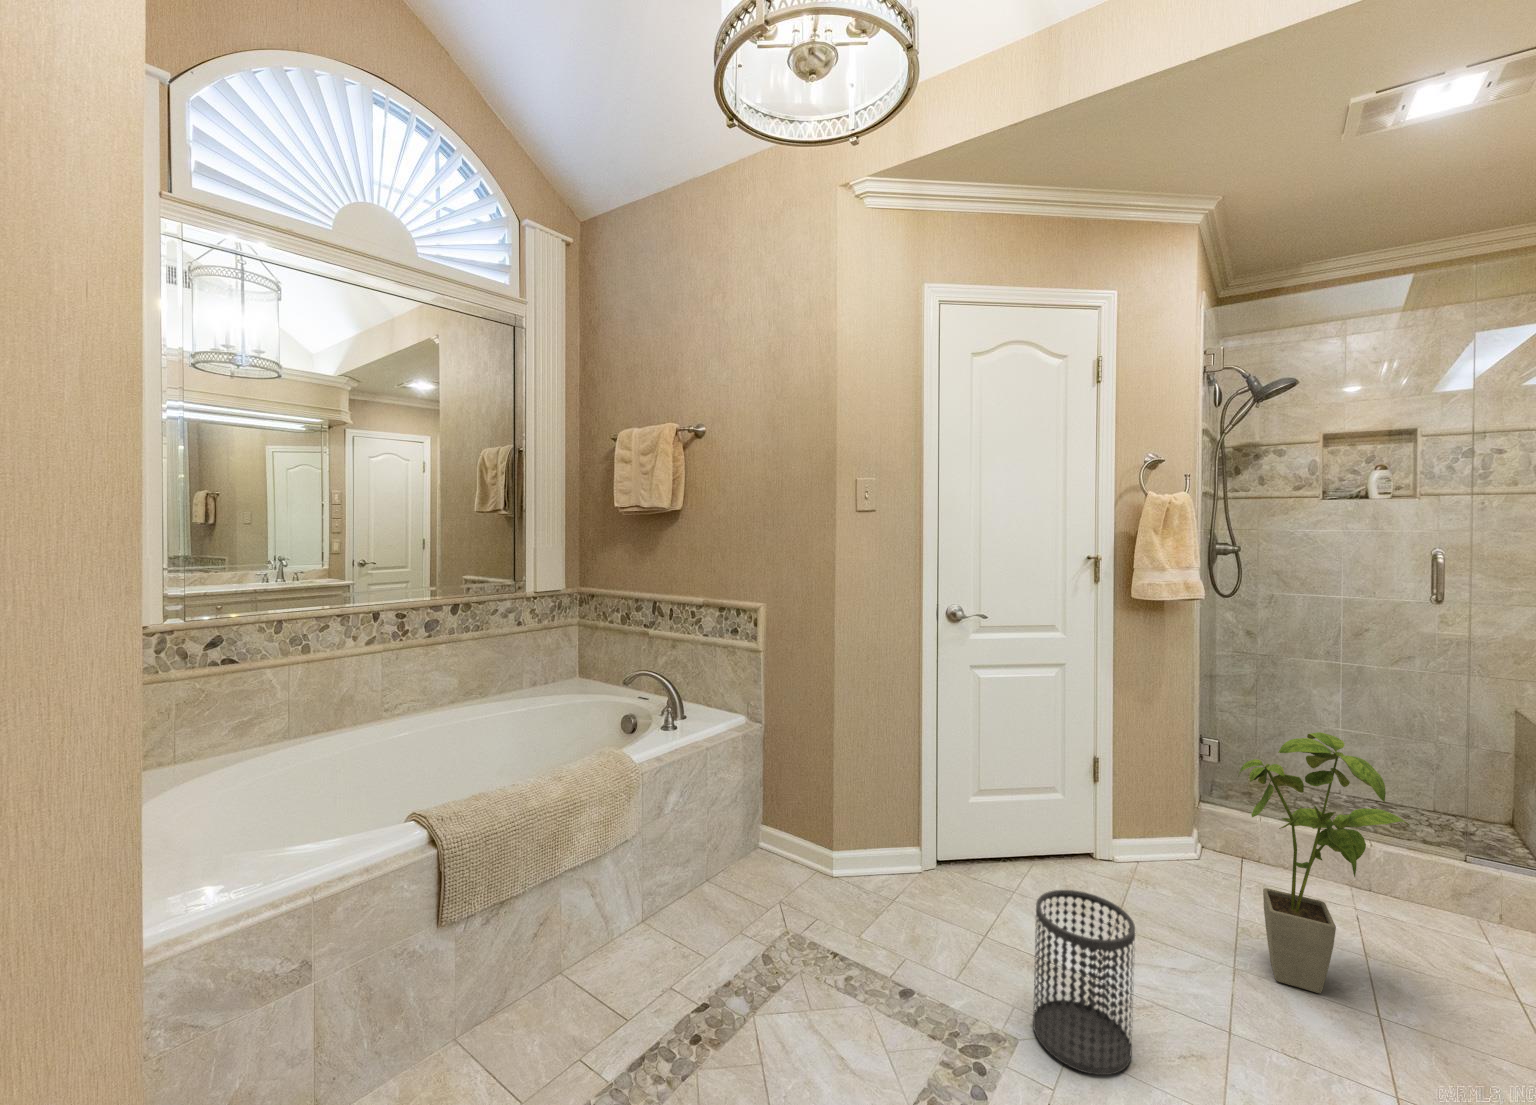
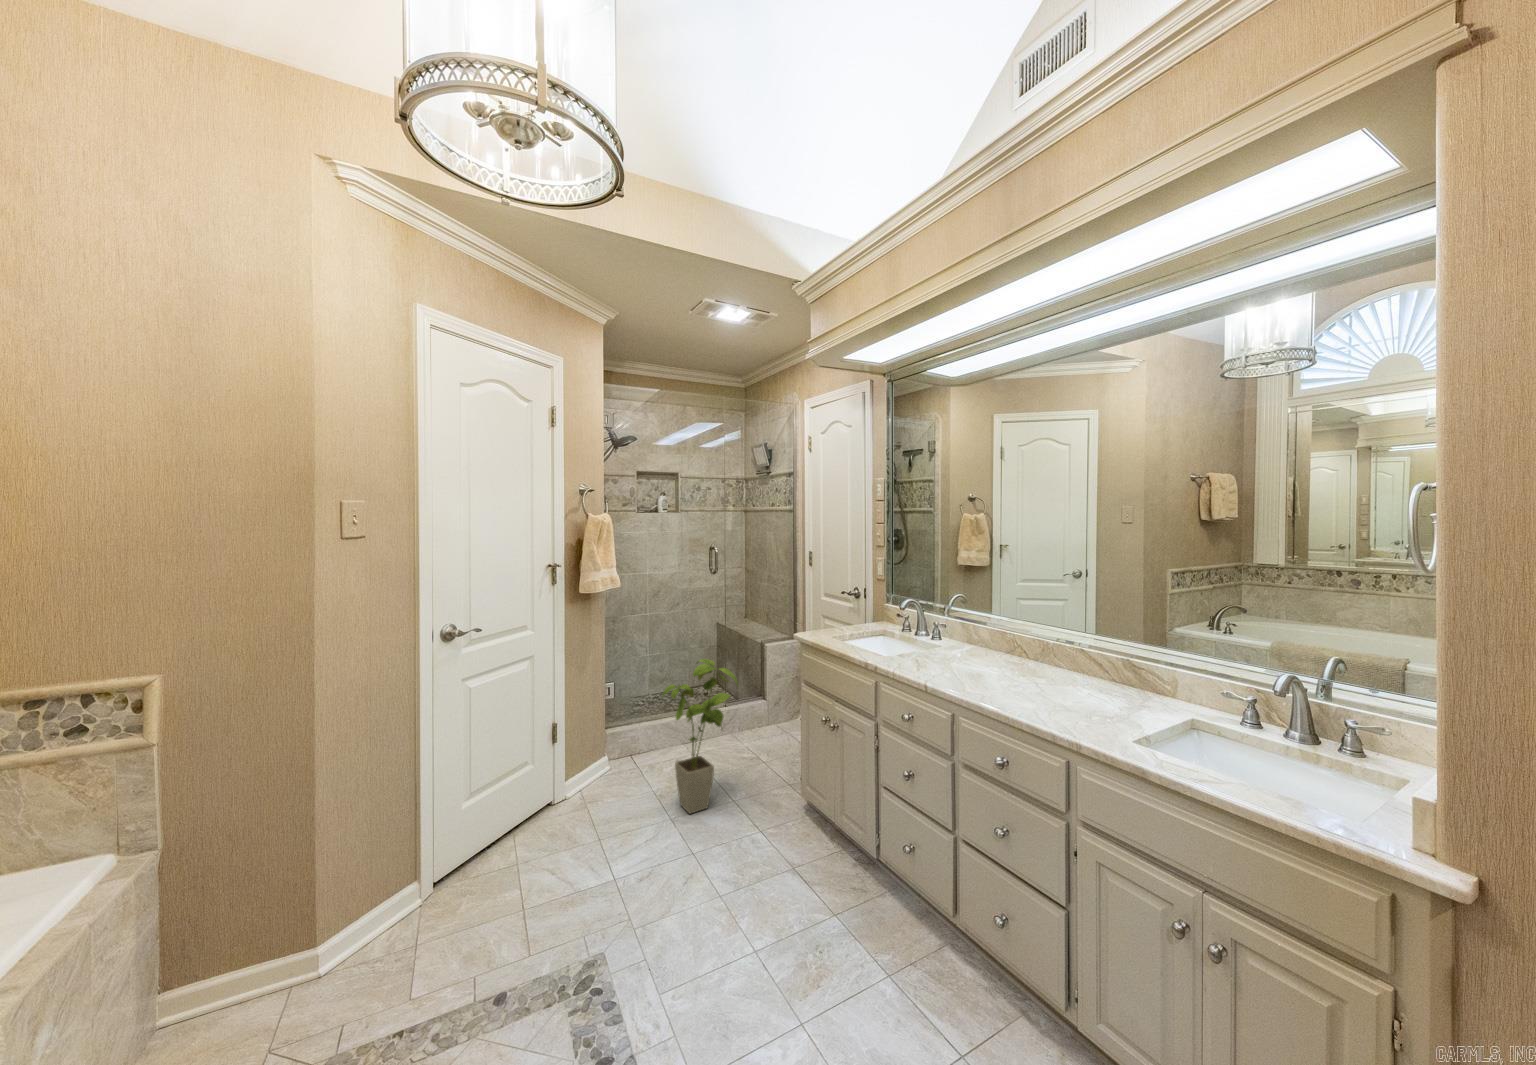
wastebasket: present [1033,890,1135,1075] -> none [602,813,669,947]

